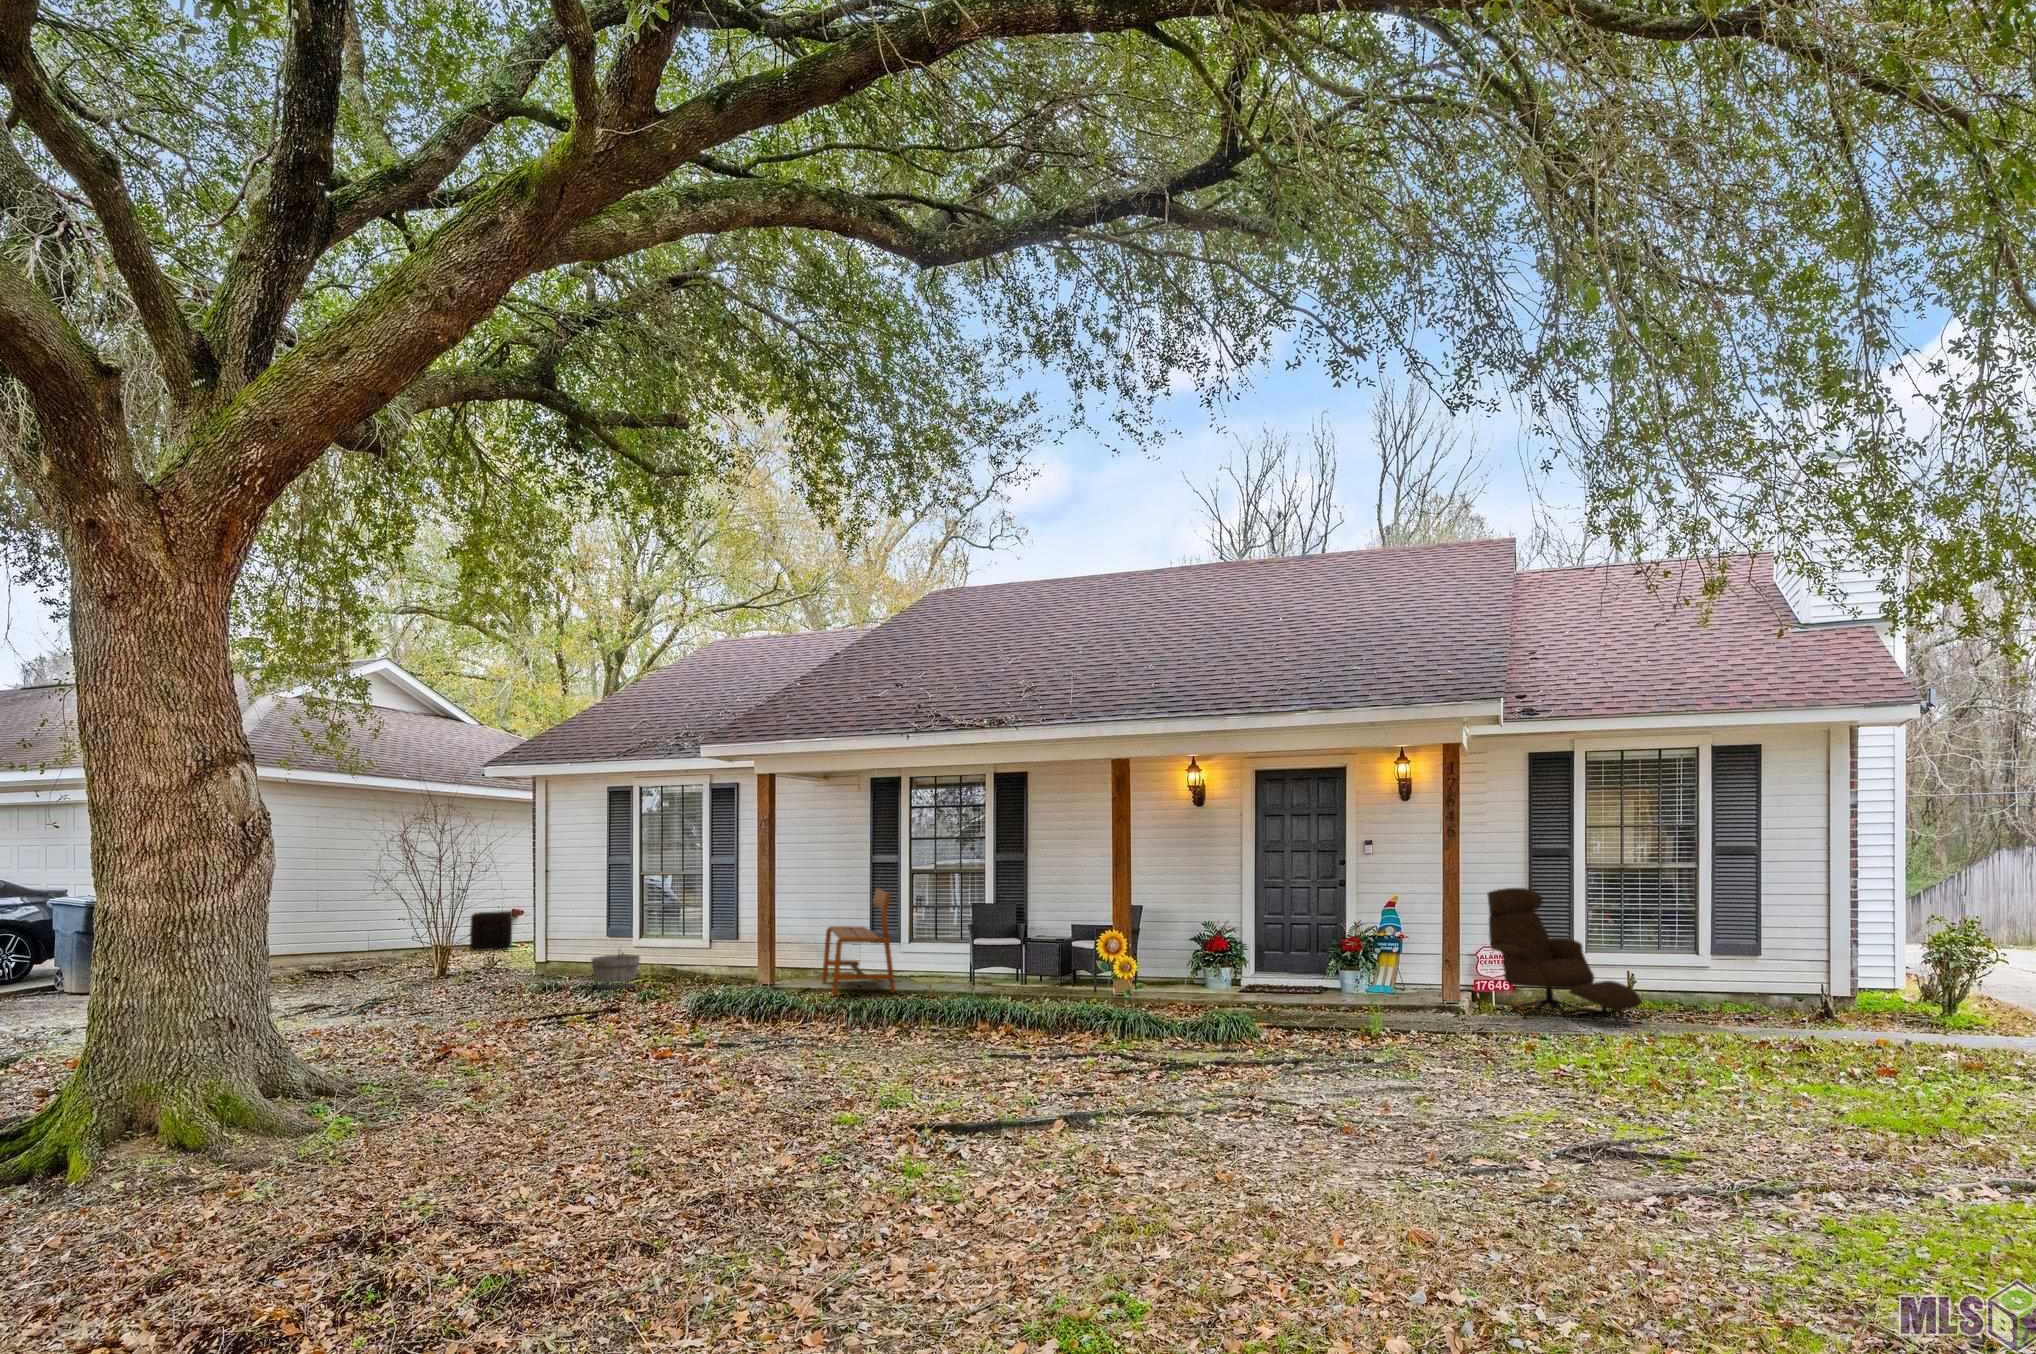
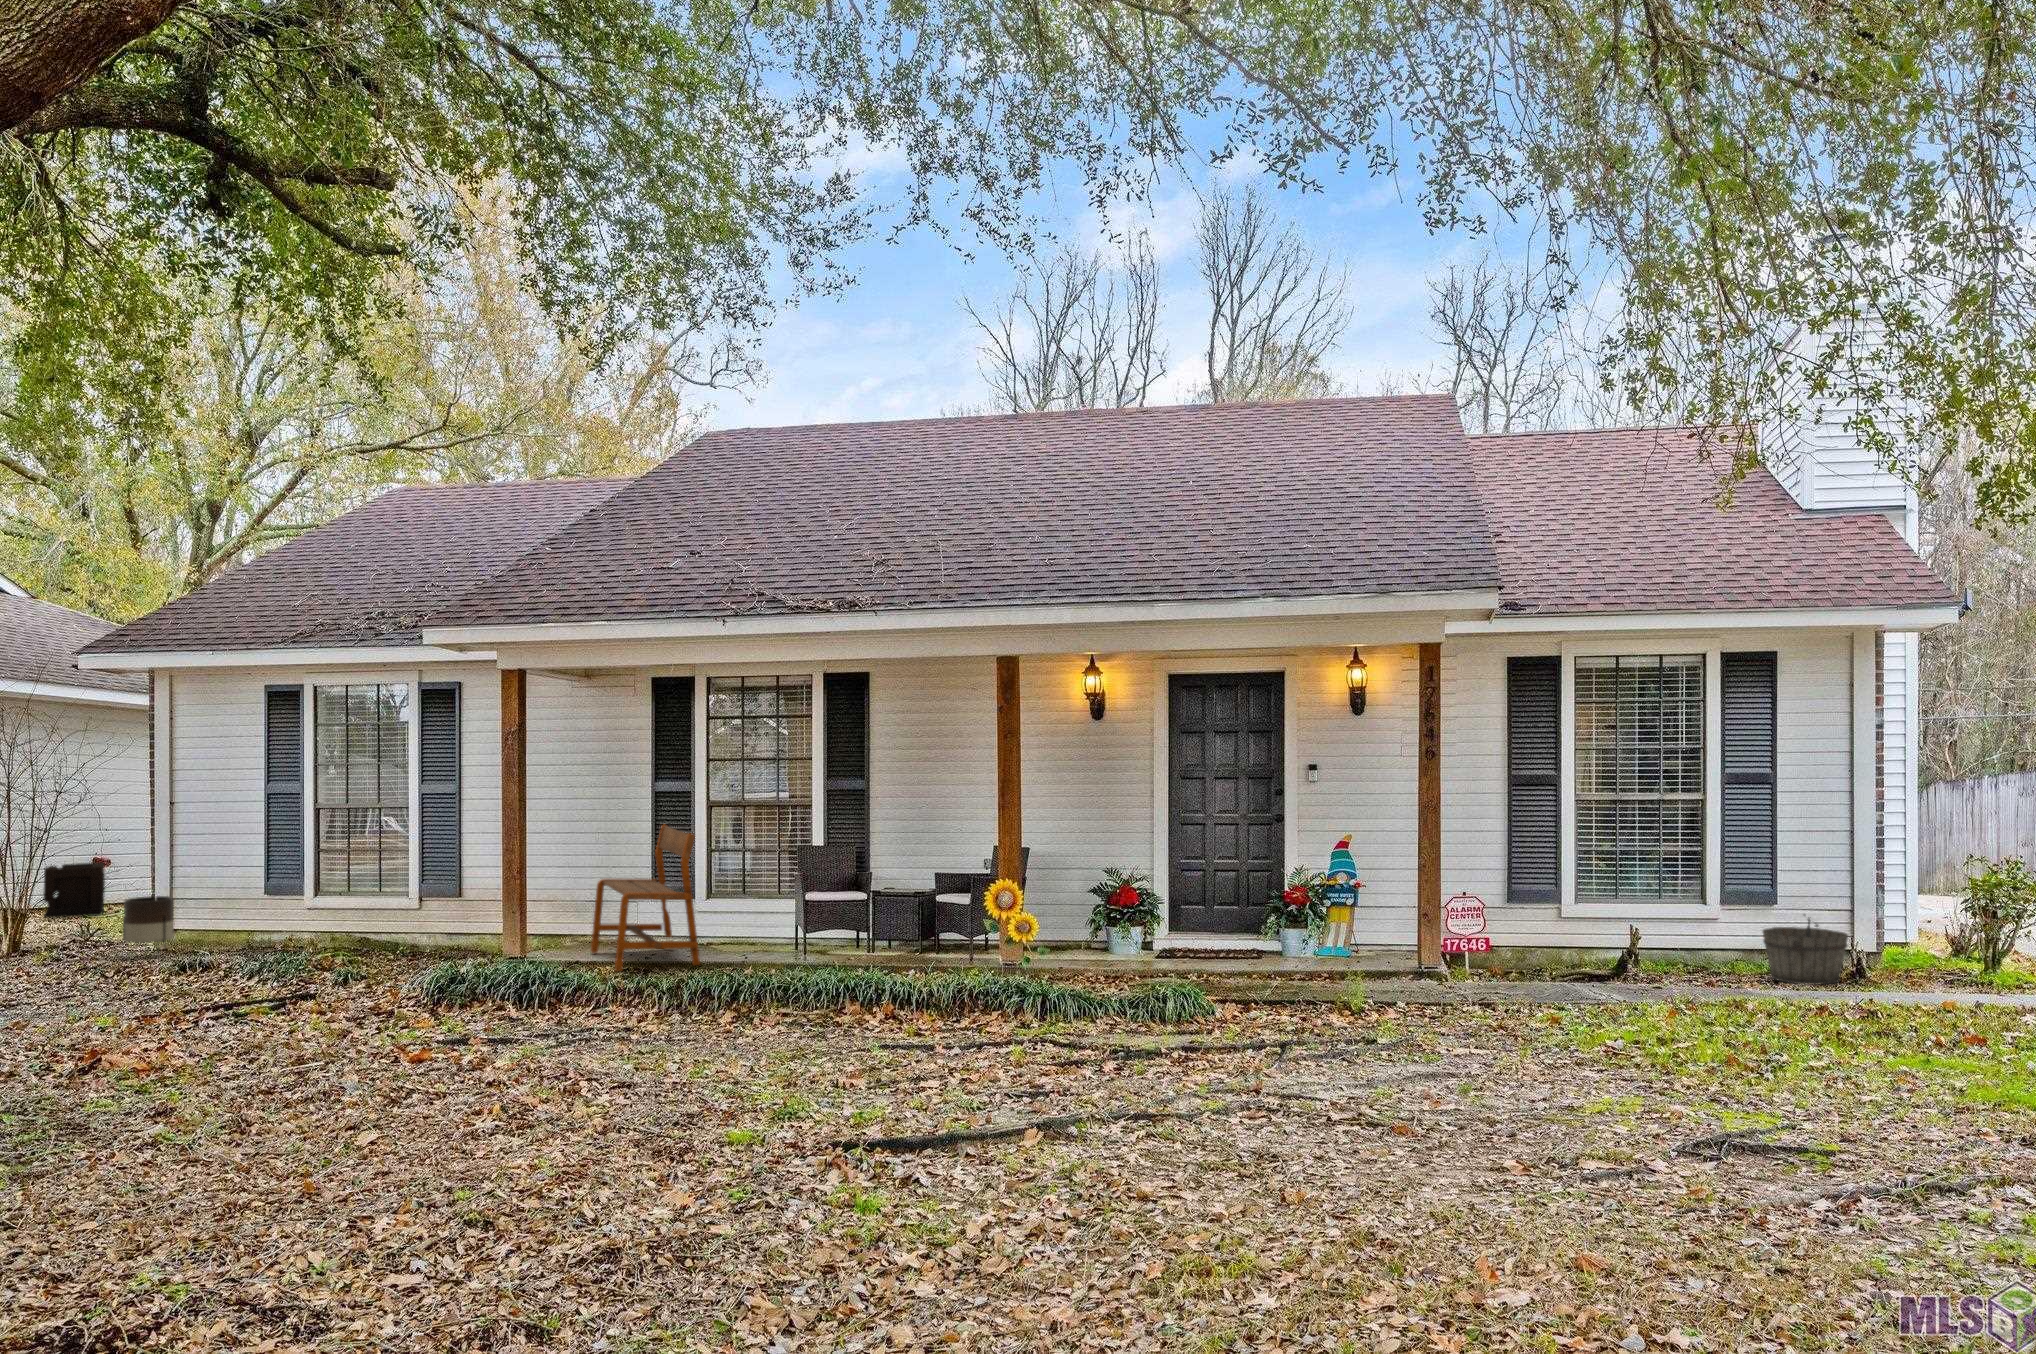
lounge chair: present [1487,888,1642,1027] -> none [1470,825,1653,994]
planter: none [507,936,542,982] -> present [123,896,174,943]
wooden bucket: present [592,952,640,989] -> present [1763,915,1848,985]

